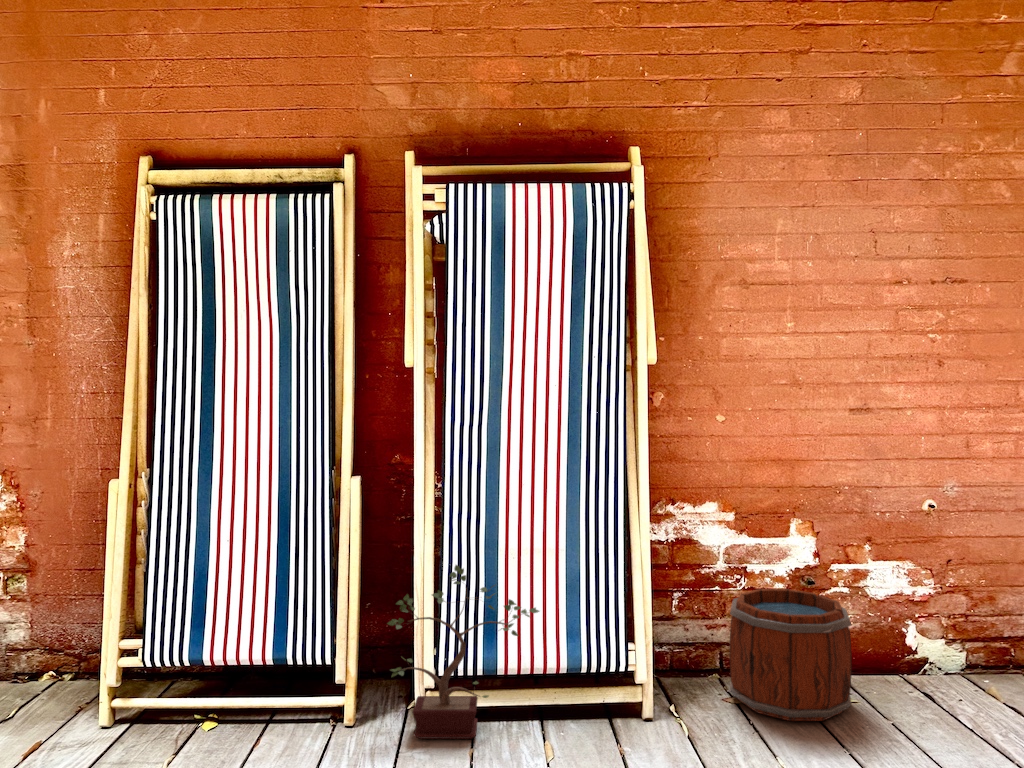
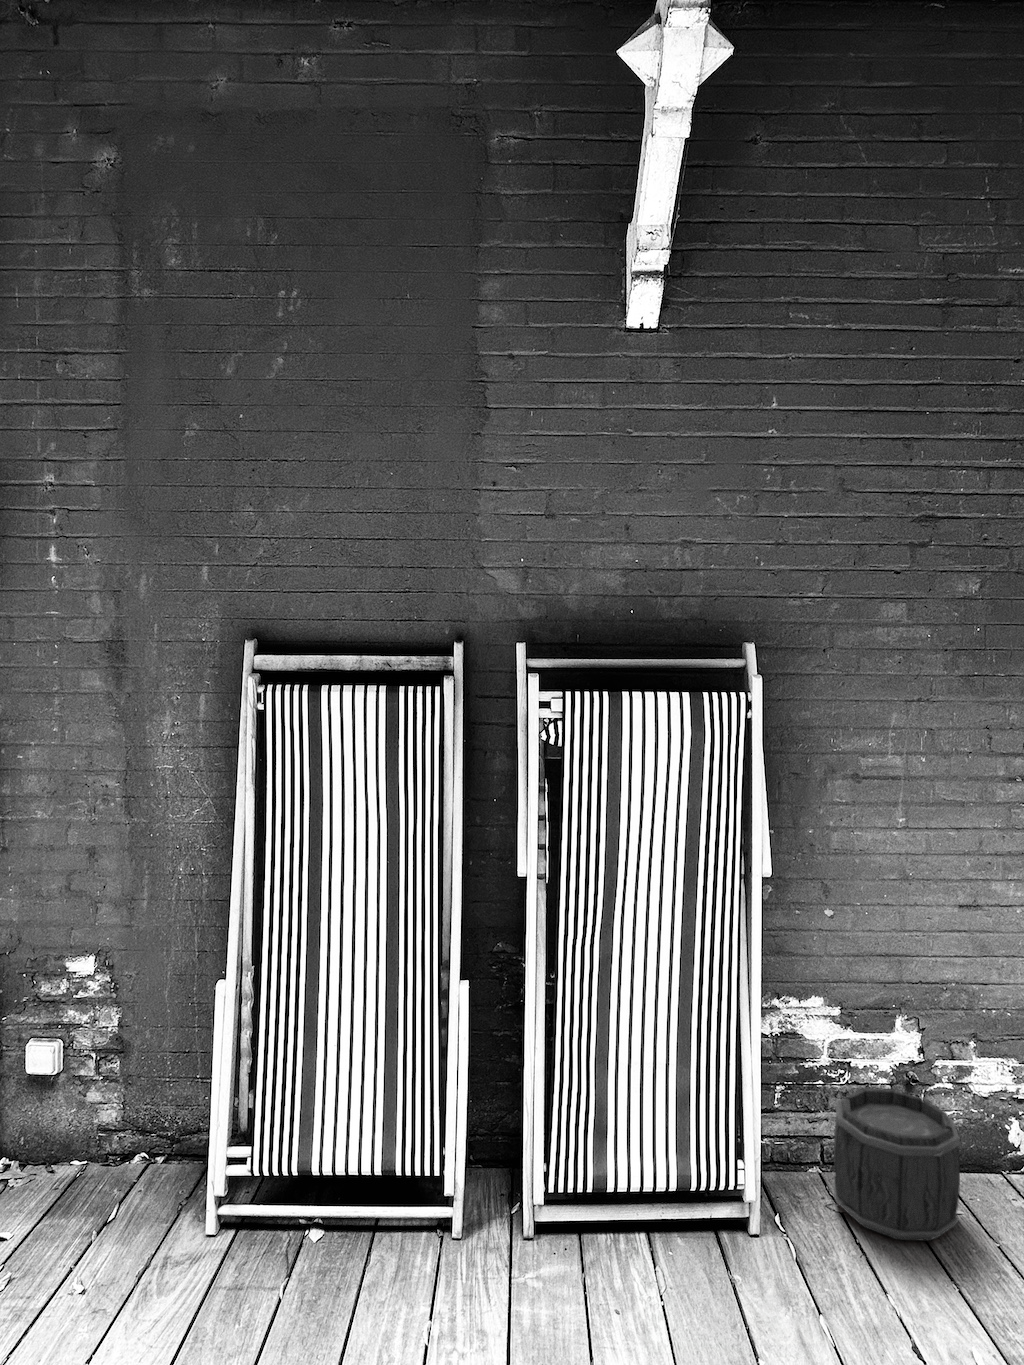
potted plant: present [387,565,539,739] -> none [502,1078,658,1257]

